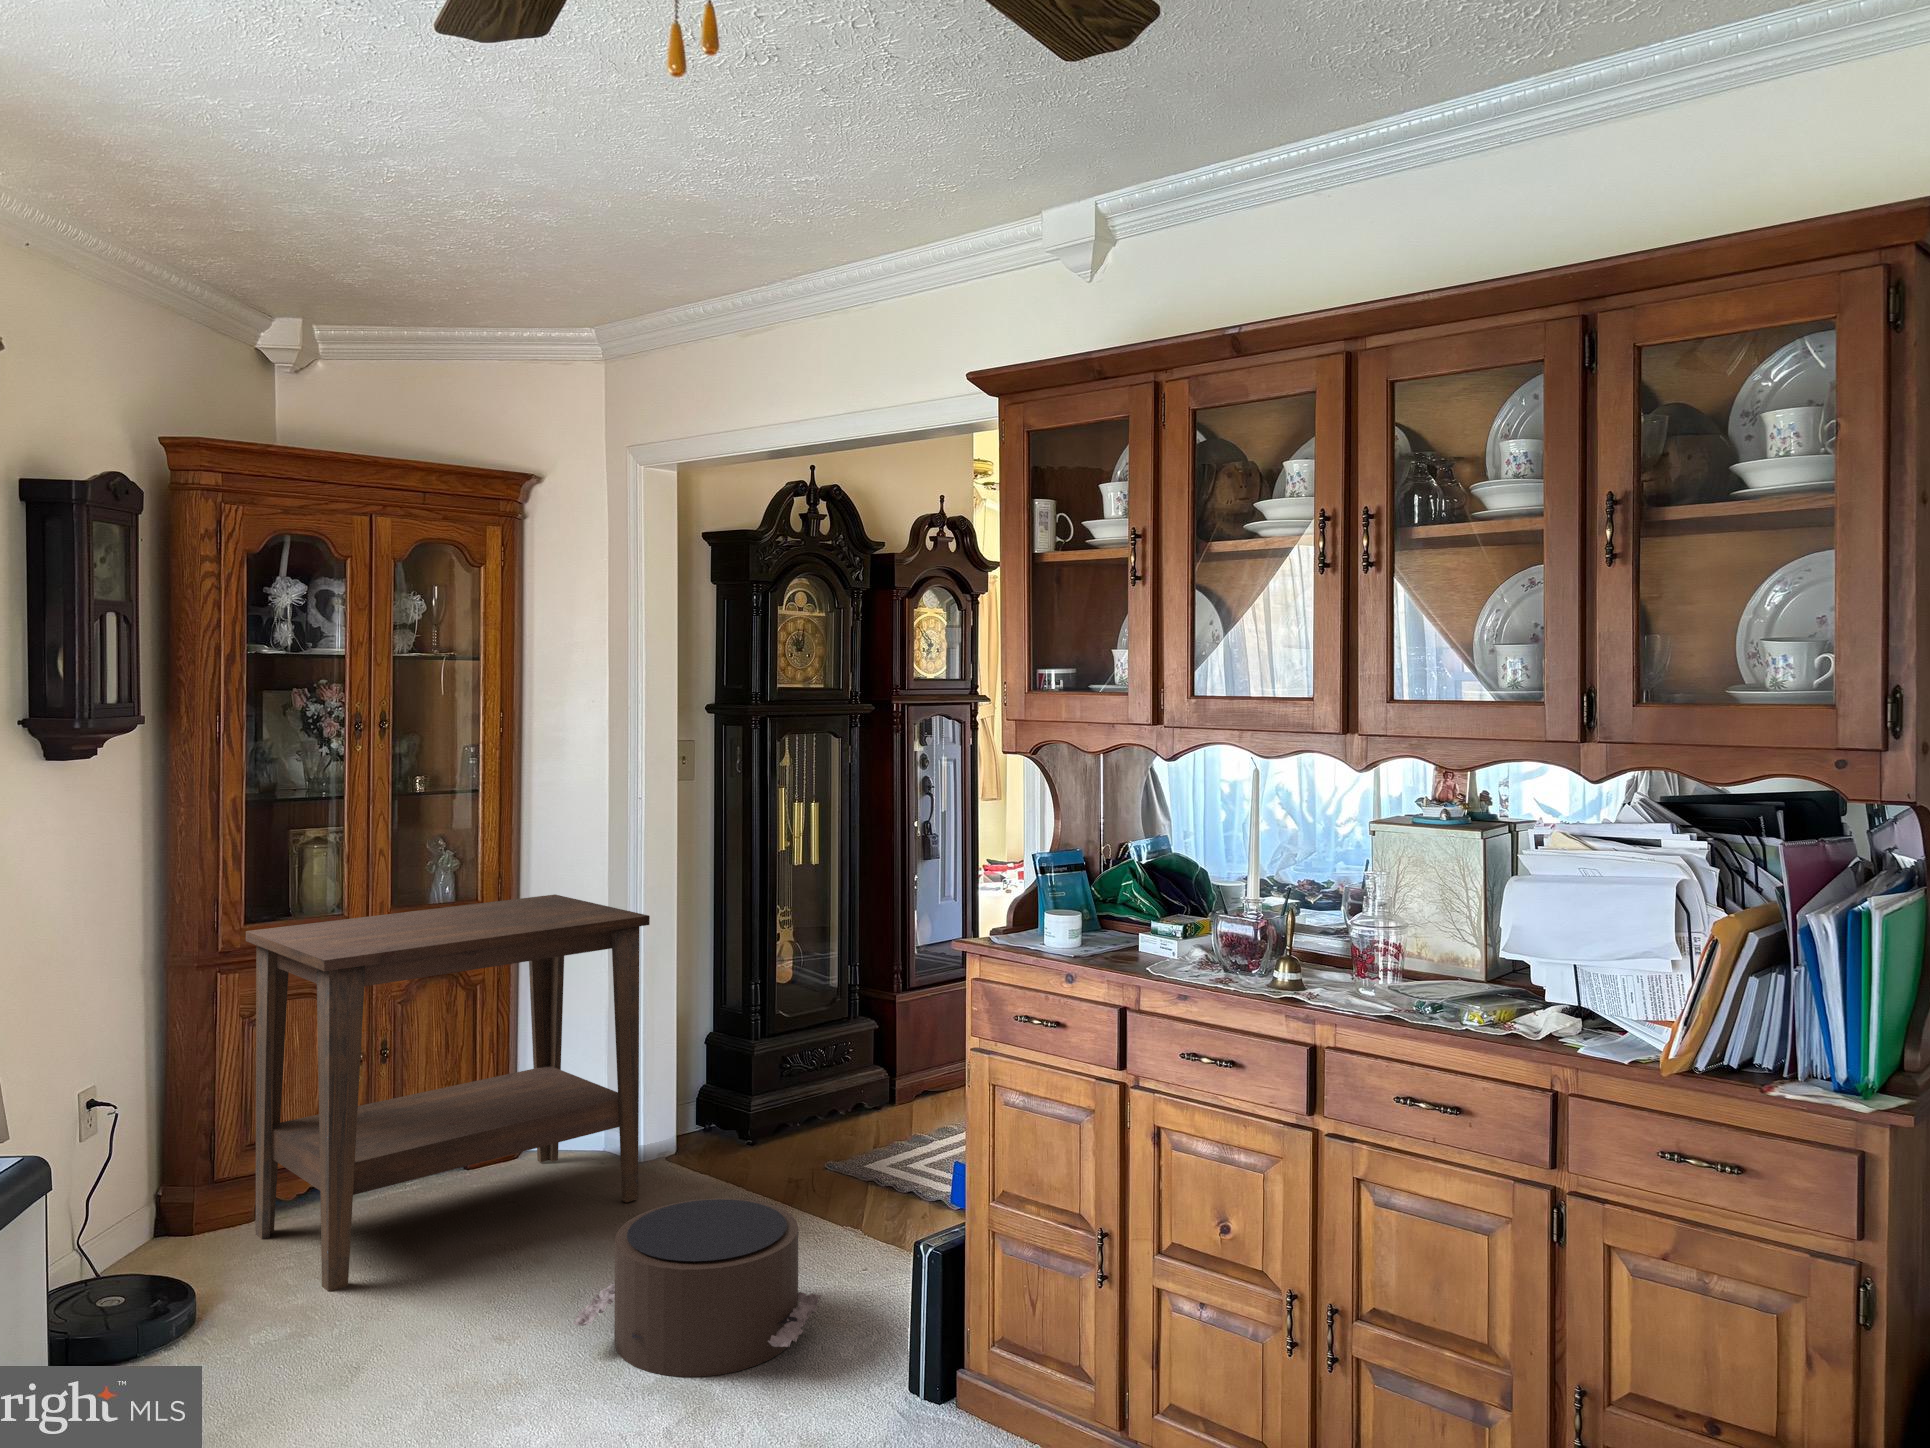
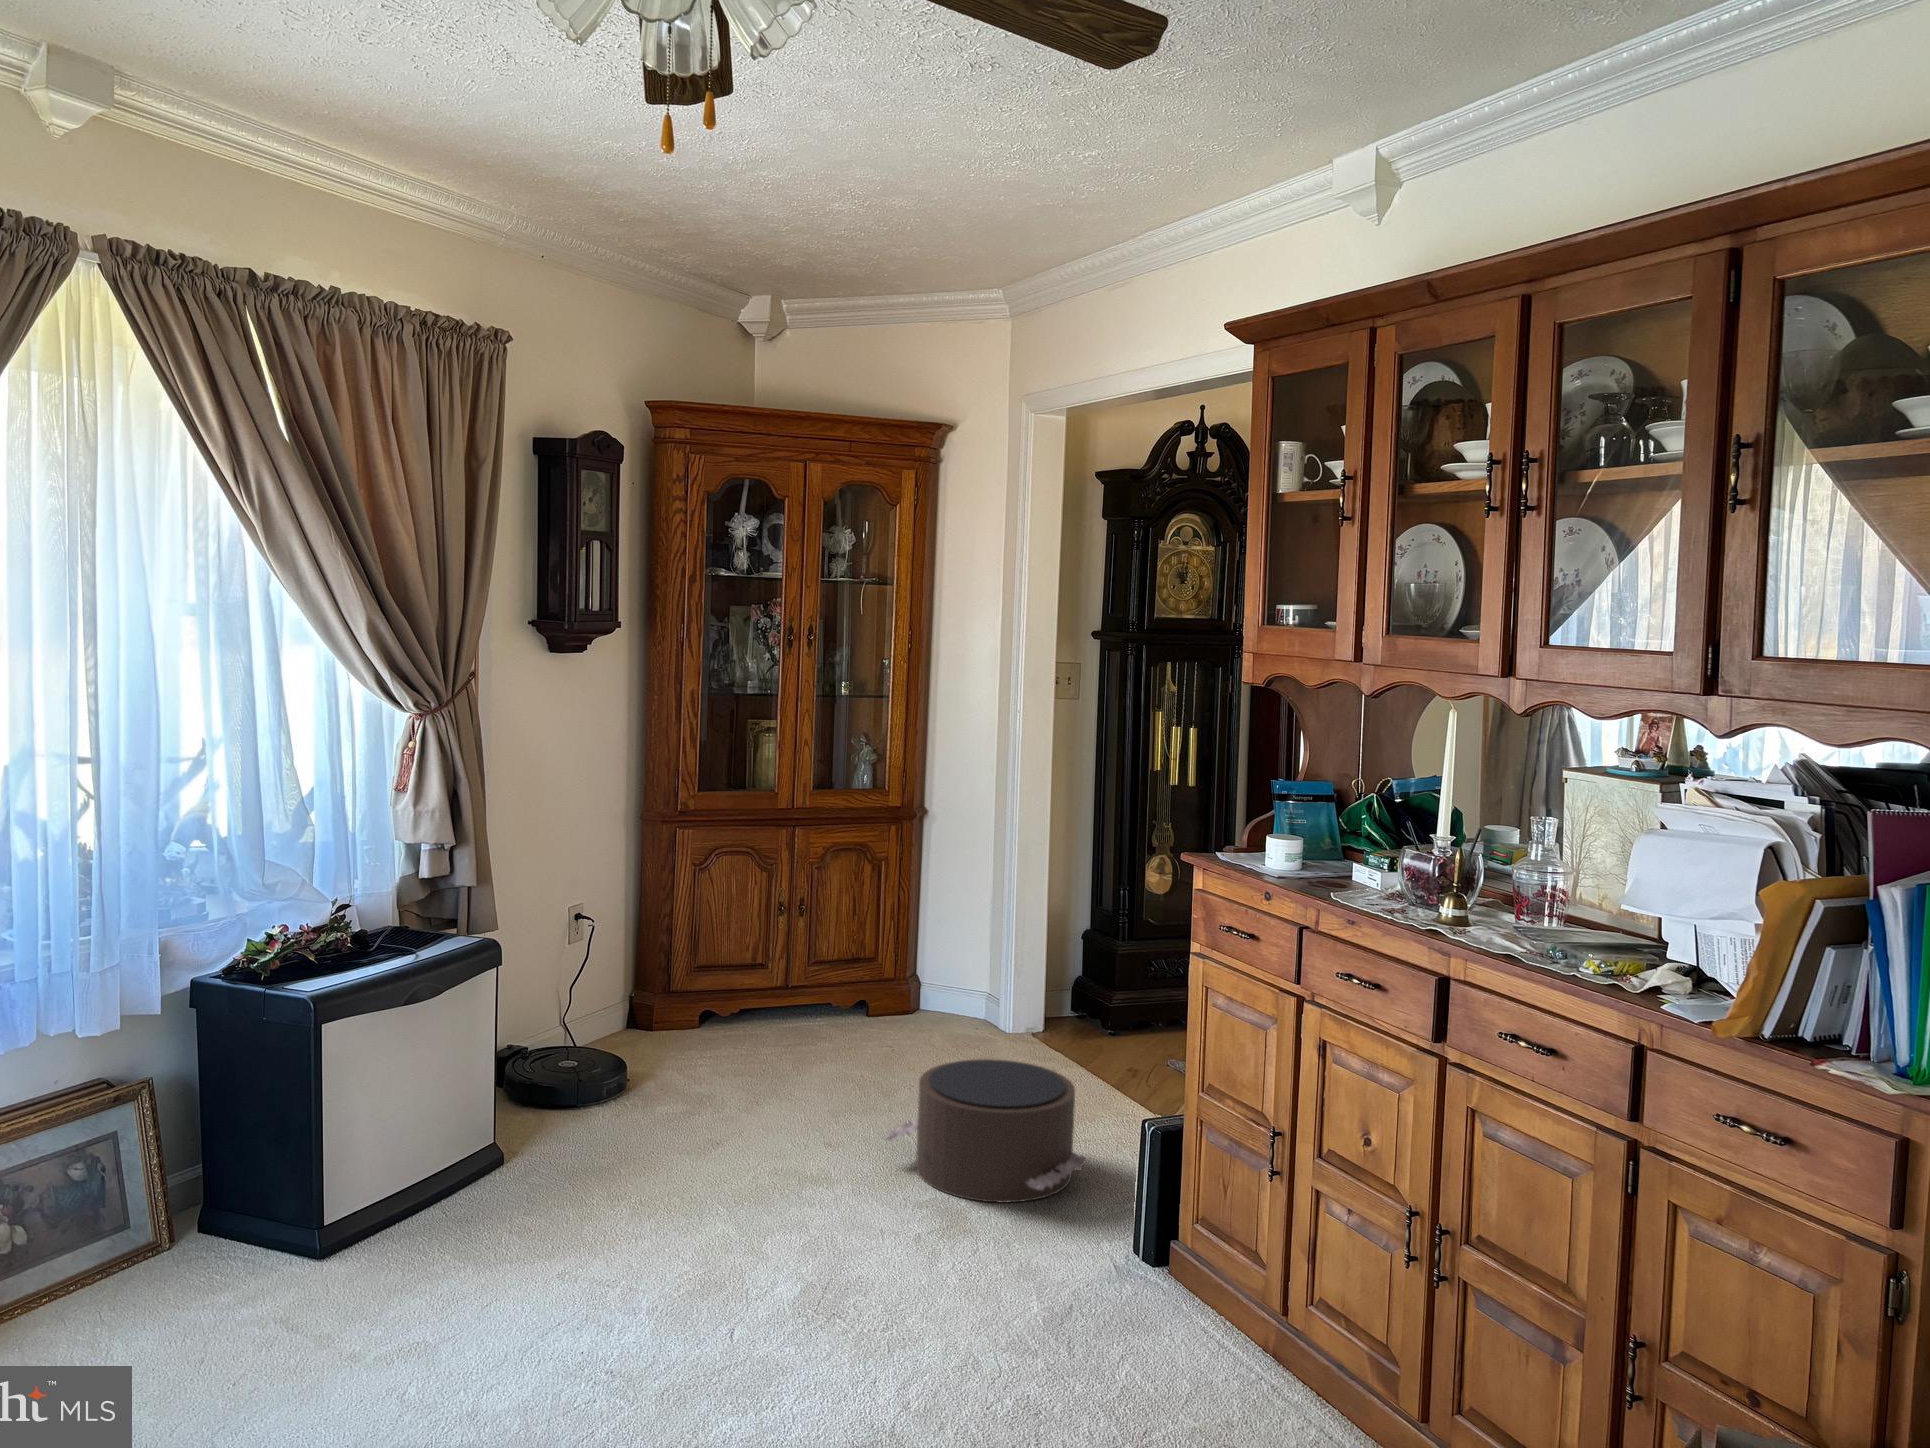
side table: present [246,894,650,1292] -> none [697,792,1008,1083]

